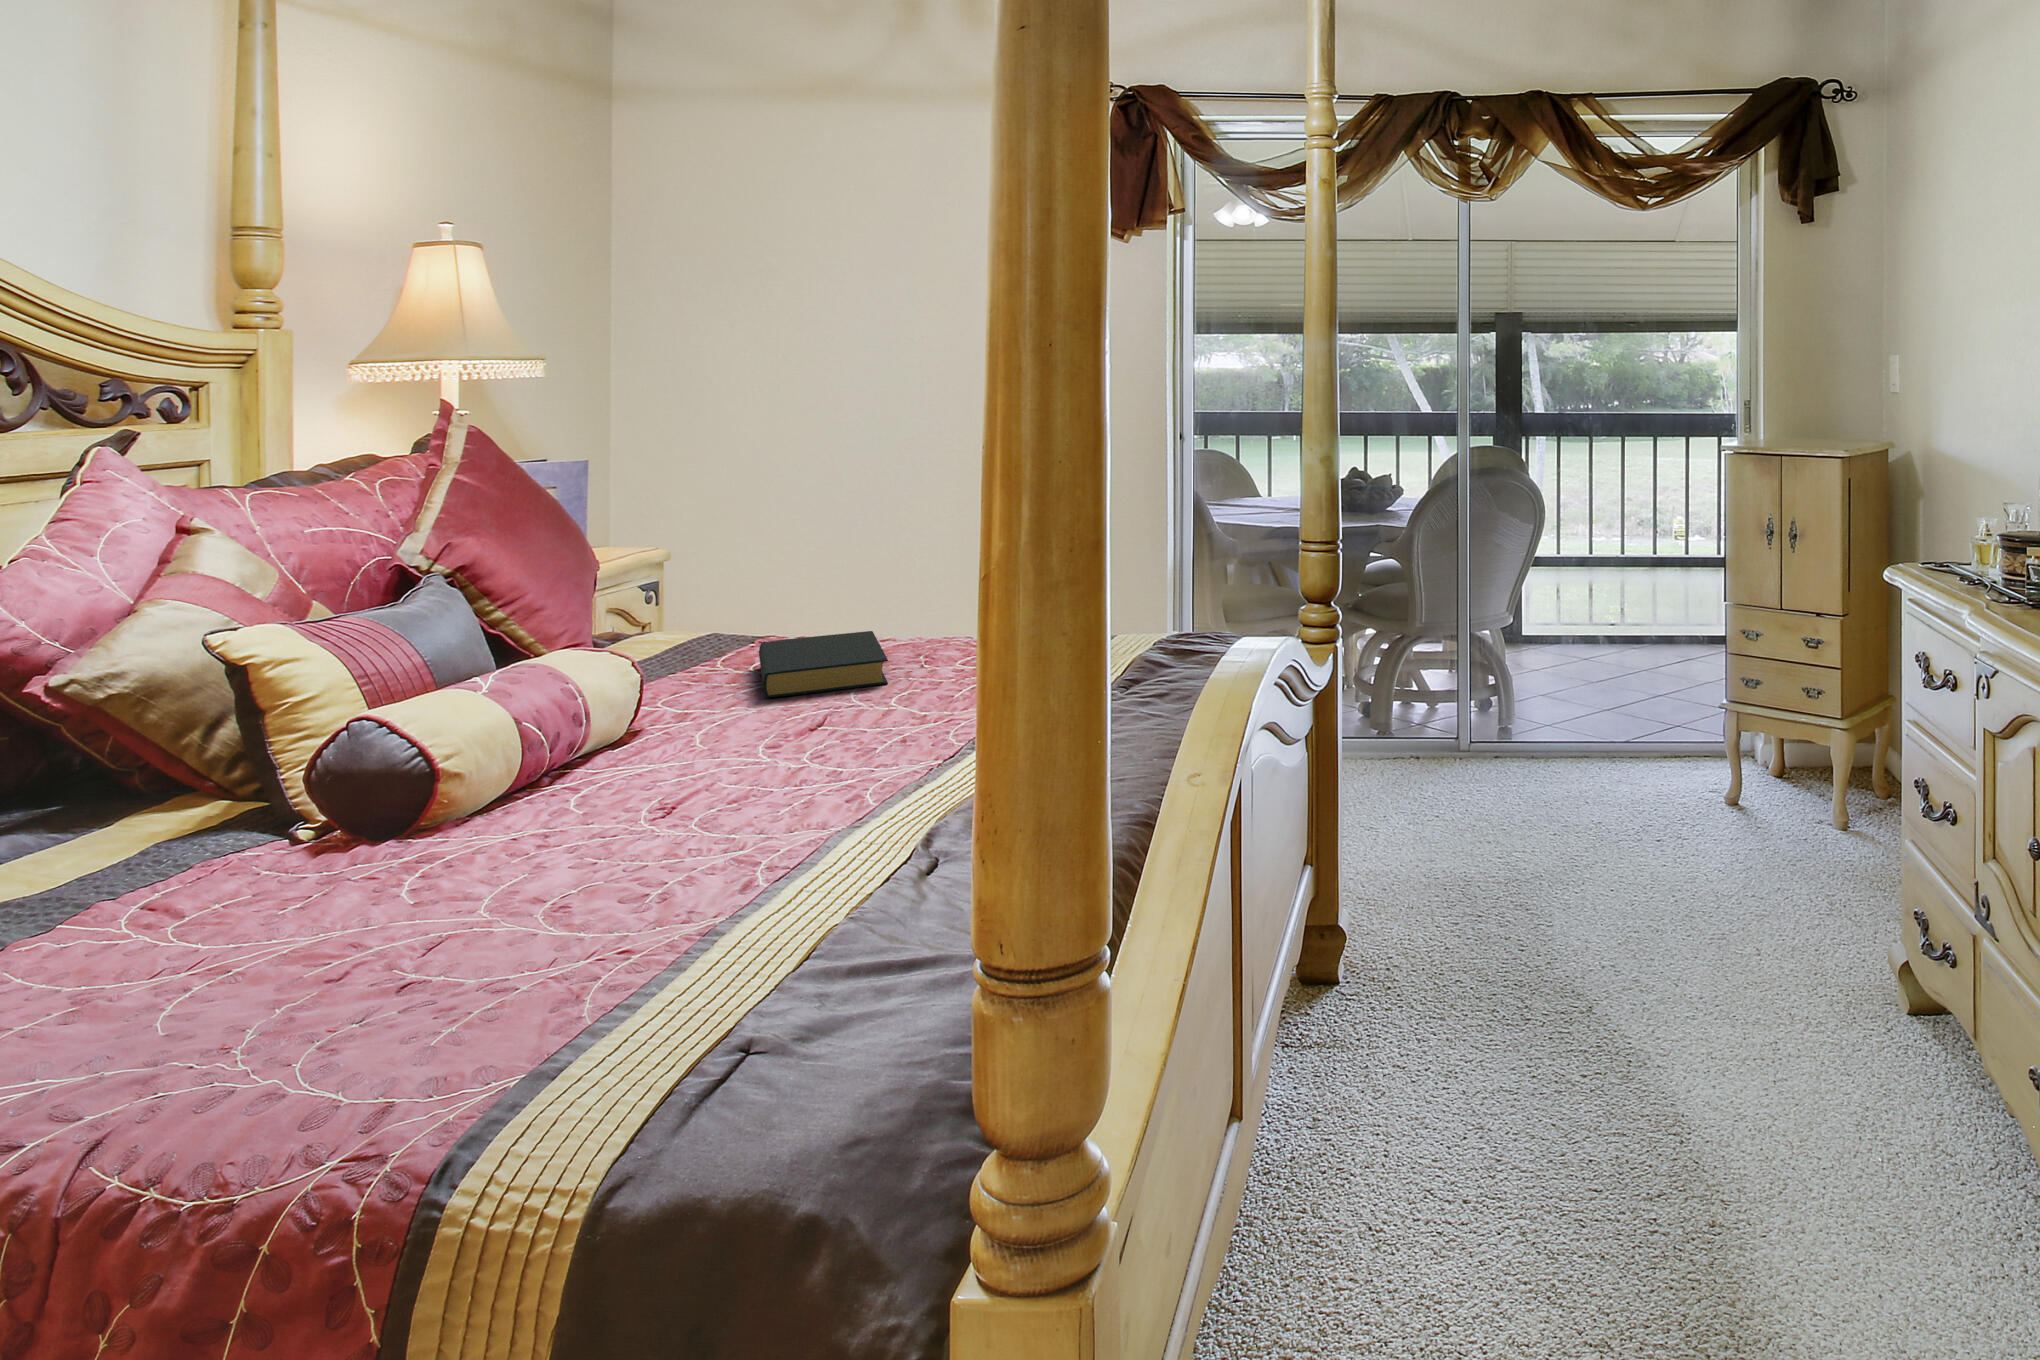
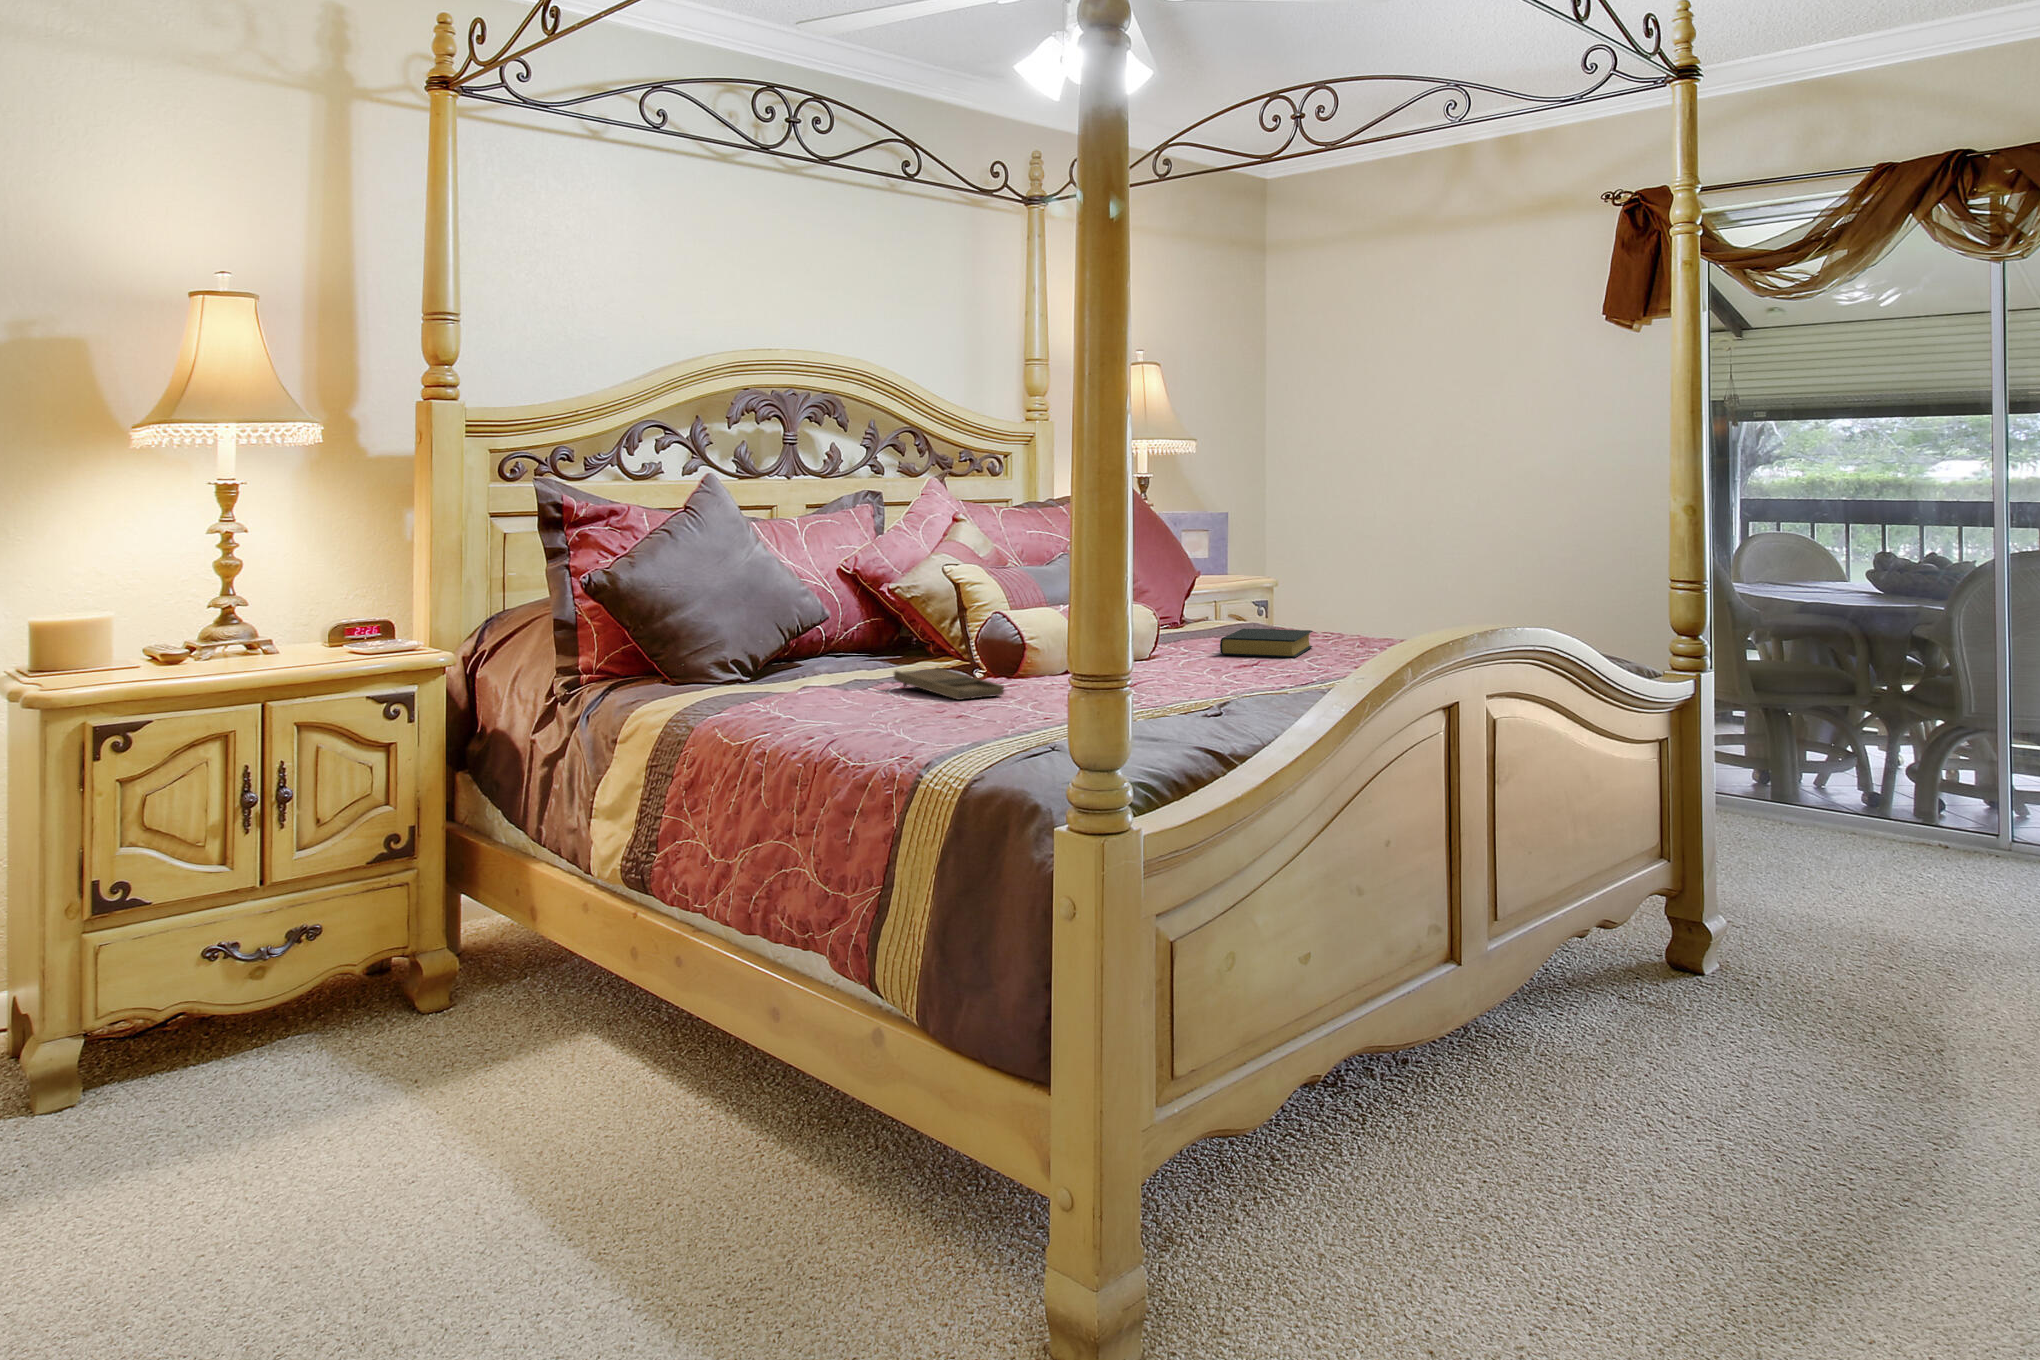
tray: none [156,903,508,1000] -> present [894,667,1004,700]

